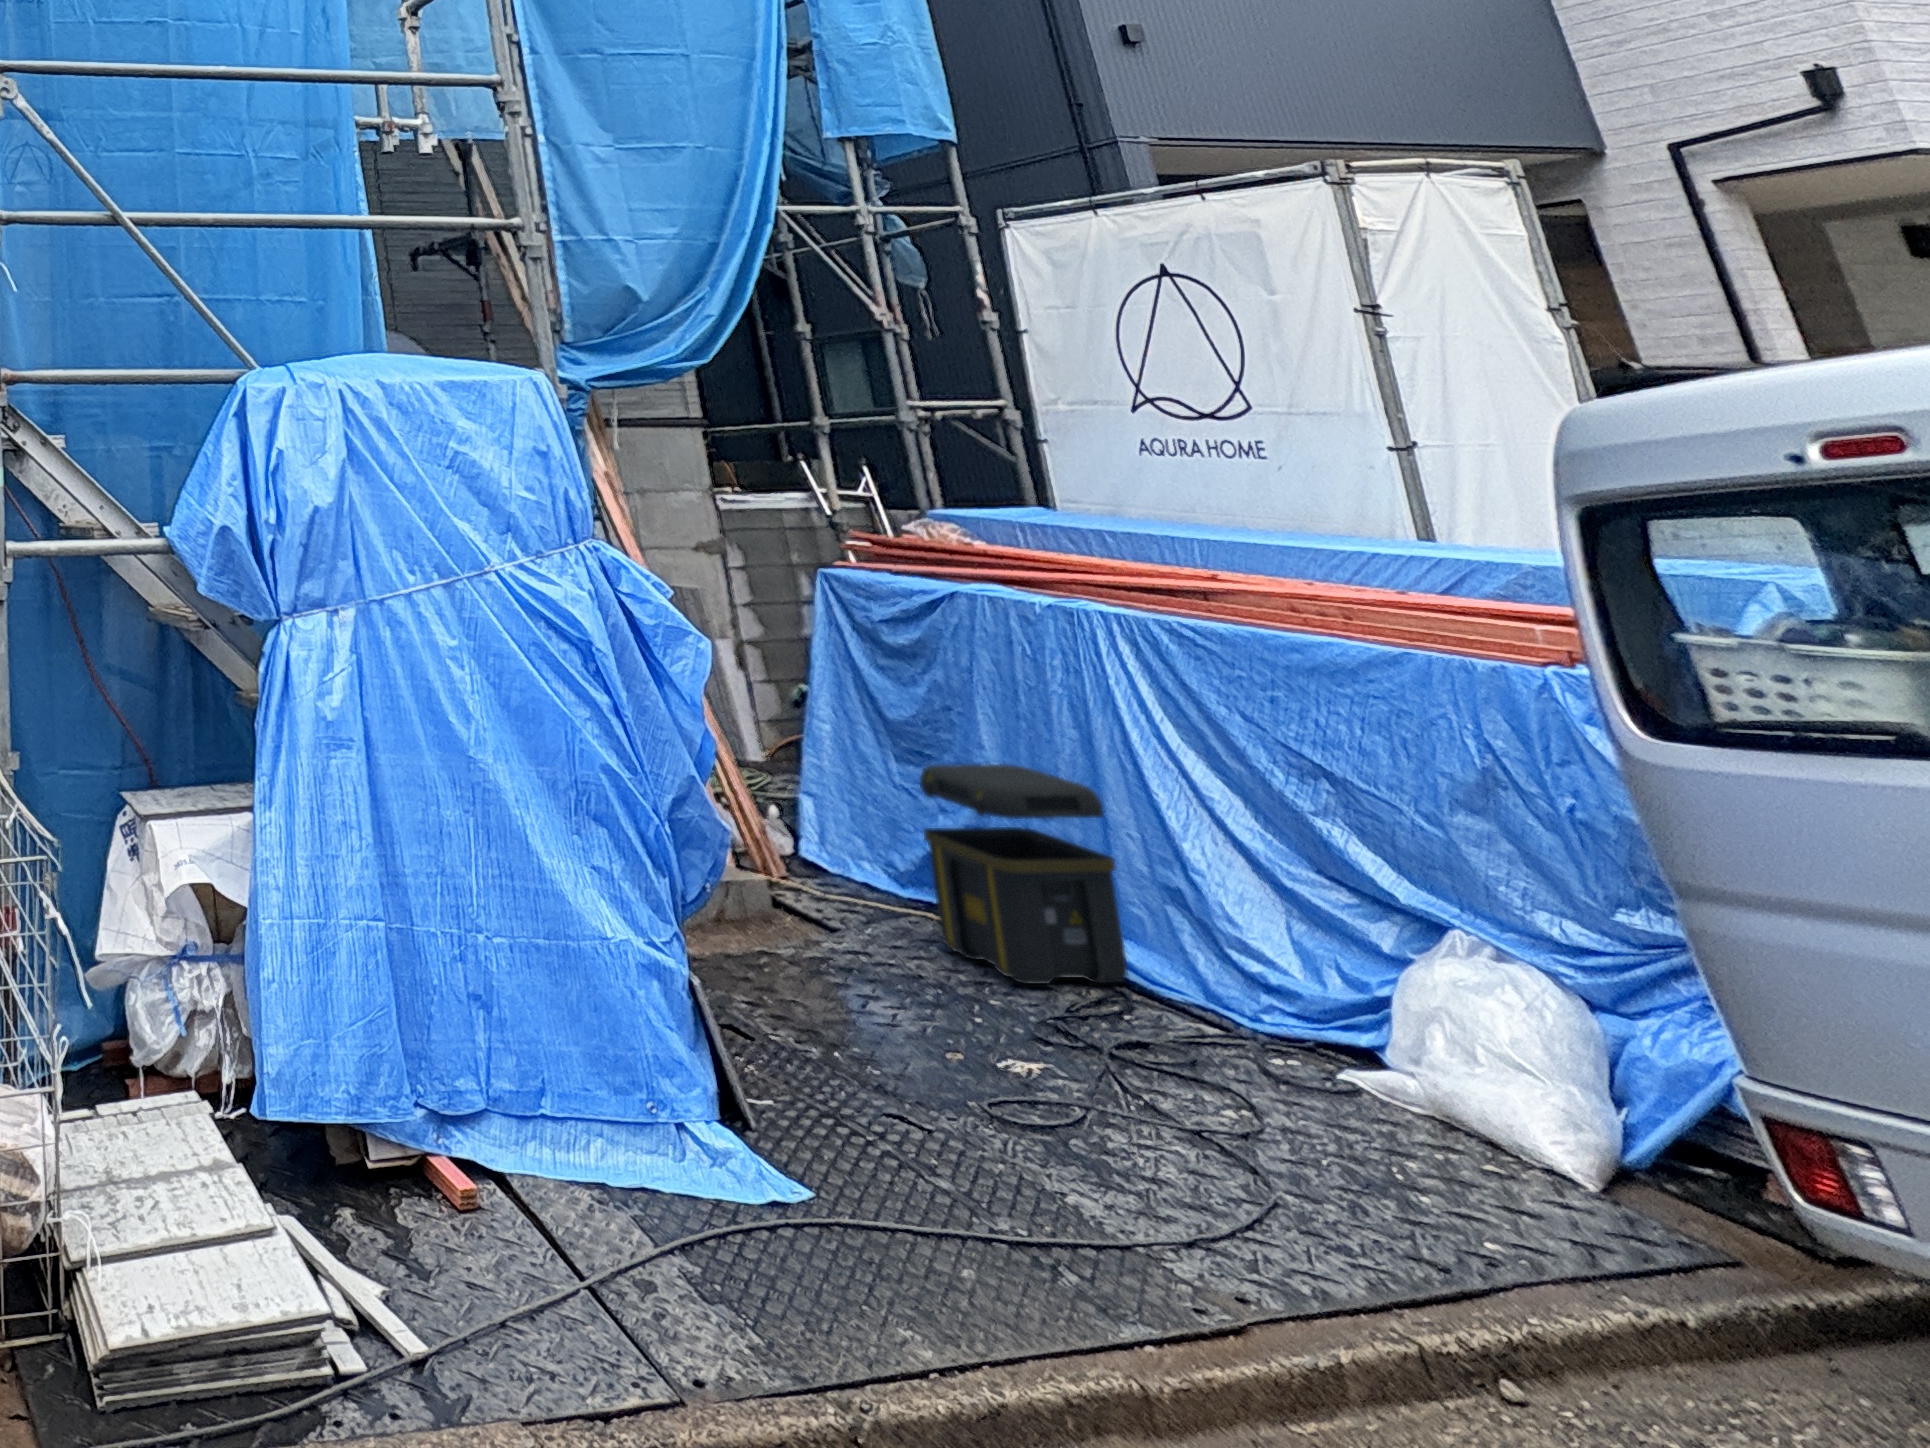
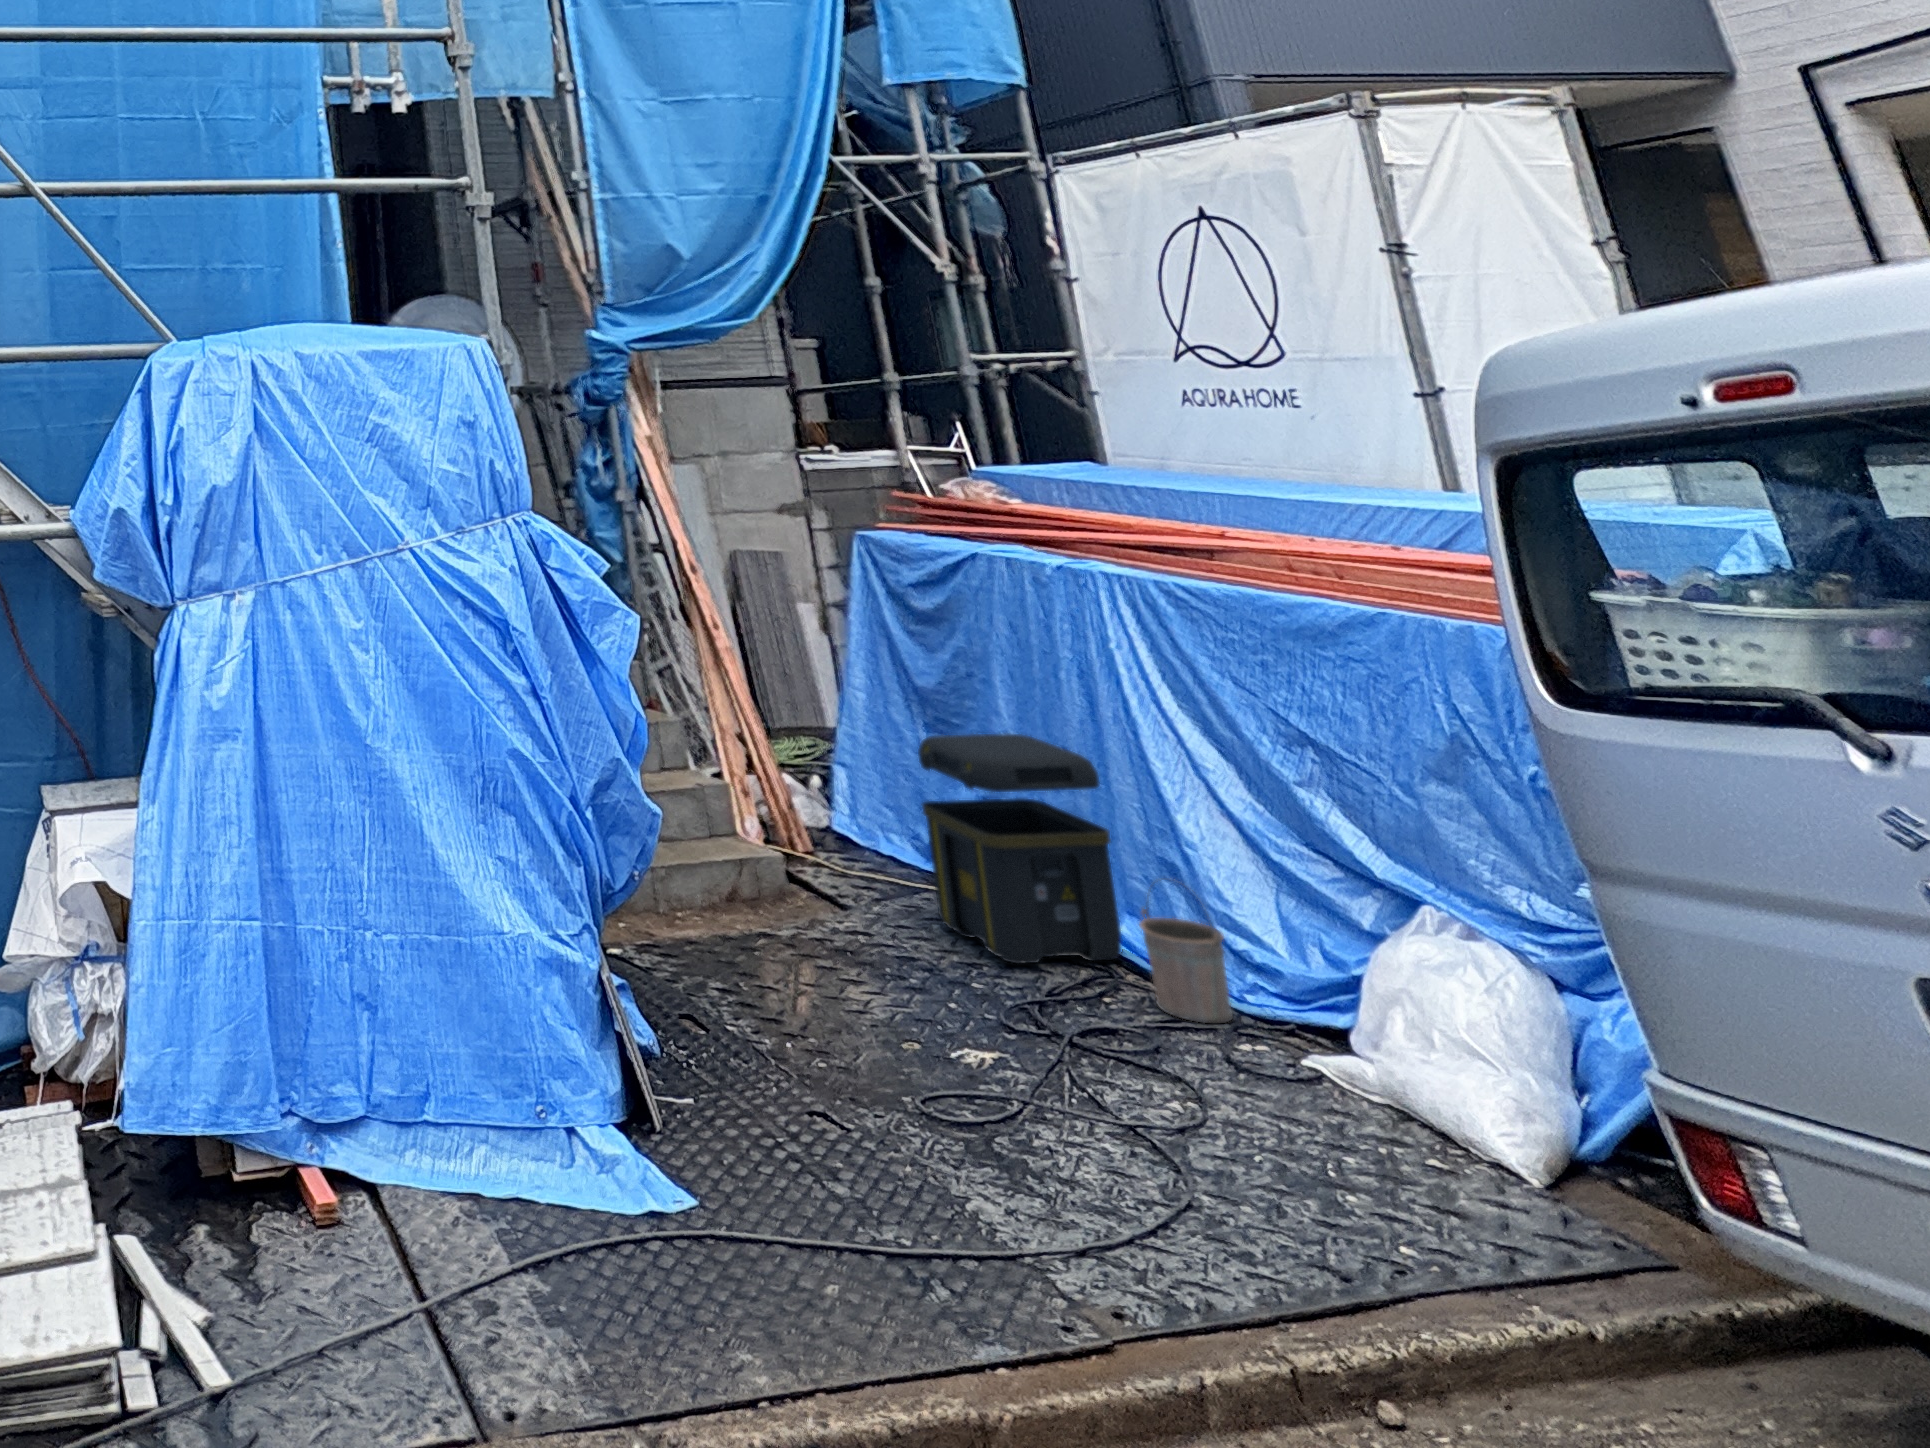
bucket: none [1156,903,1252,1042] -> present [1140,886,1233,1023]

